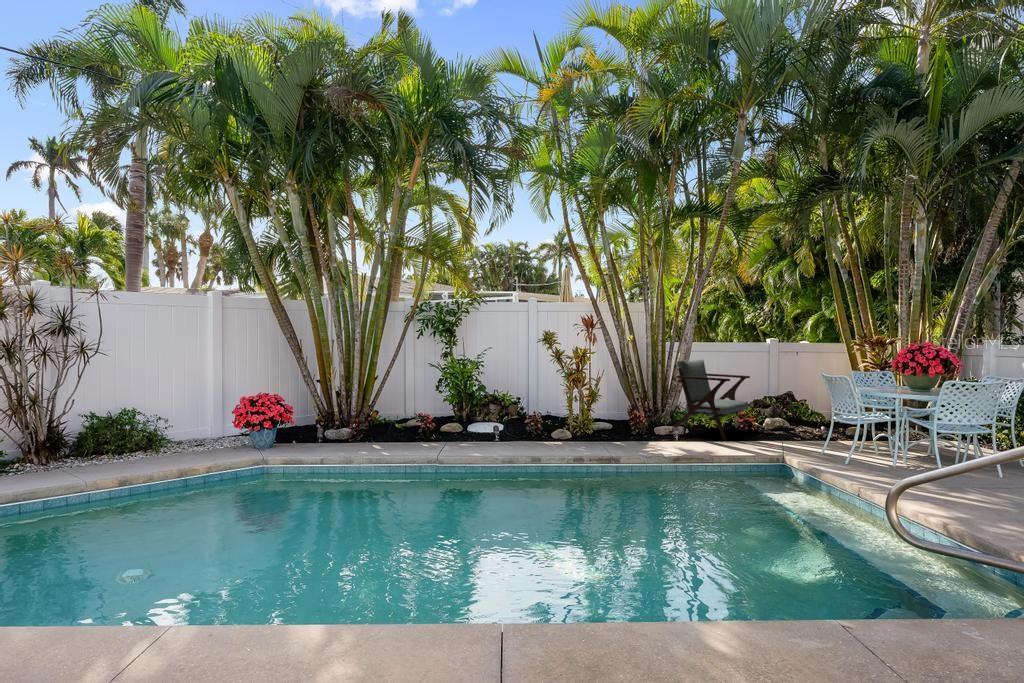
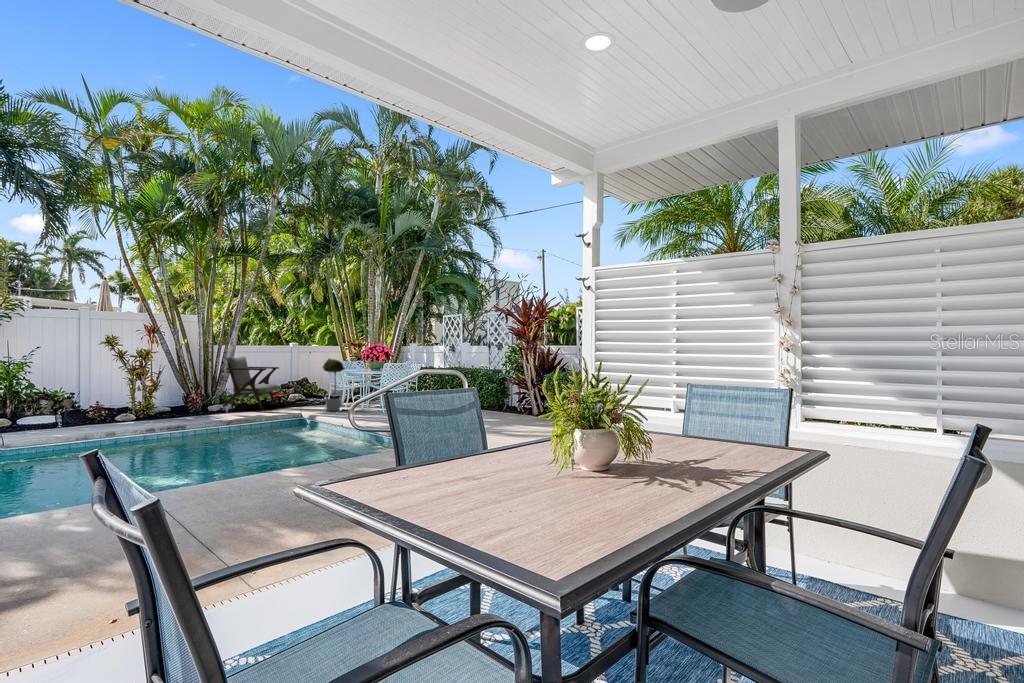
potted tree: none [817,366,858,456] -> present [323,359,345,411]

